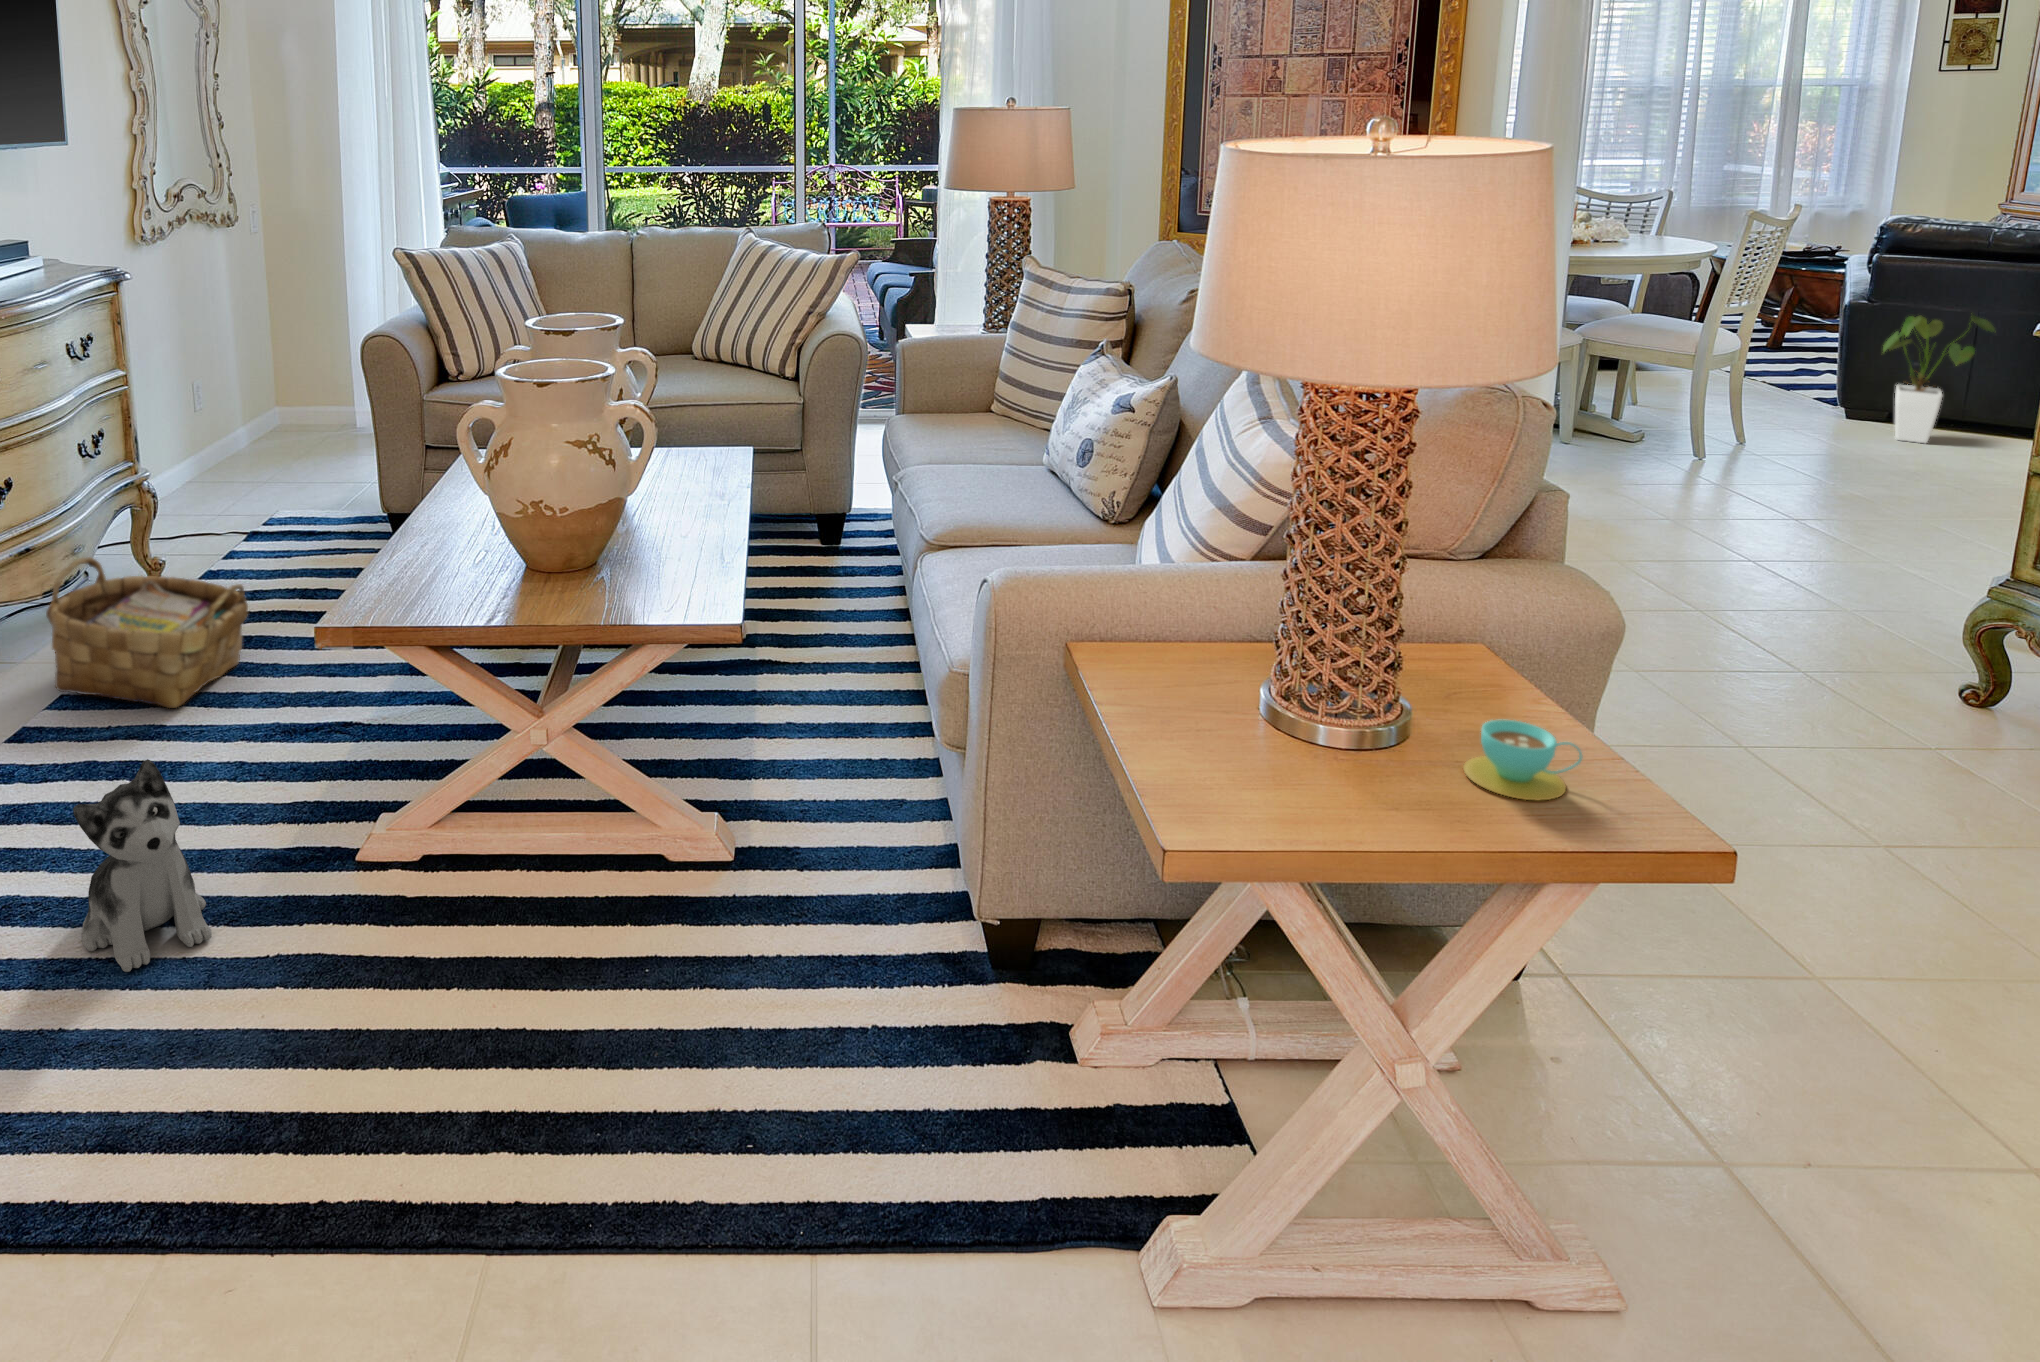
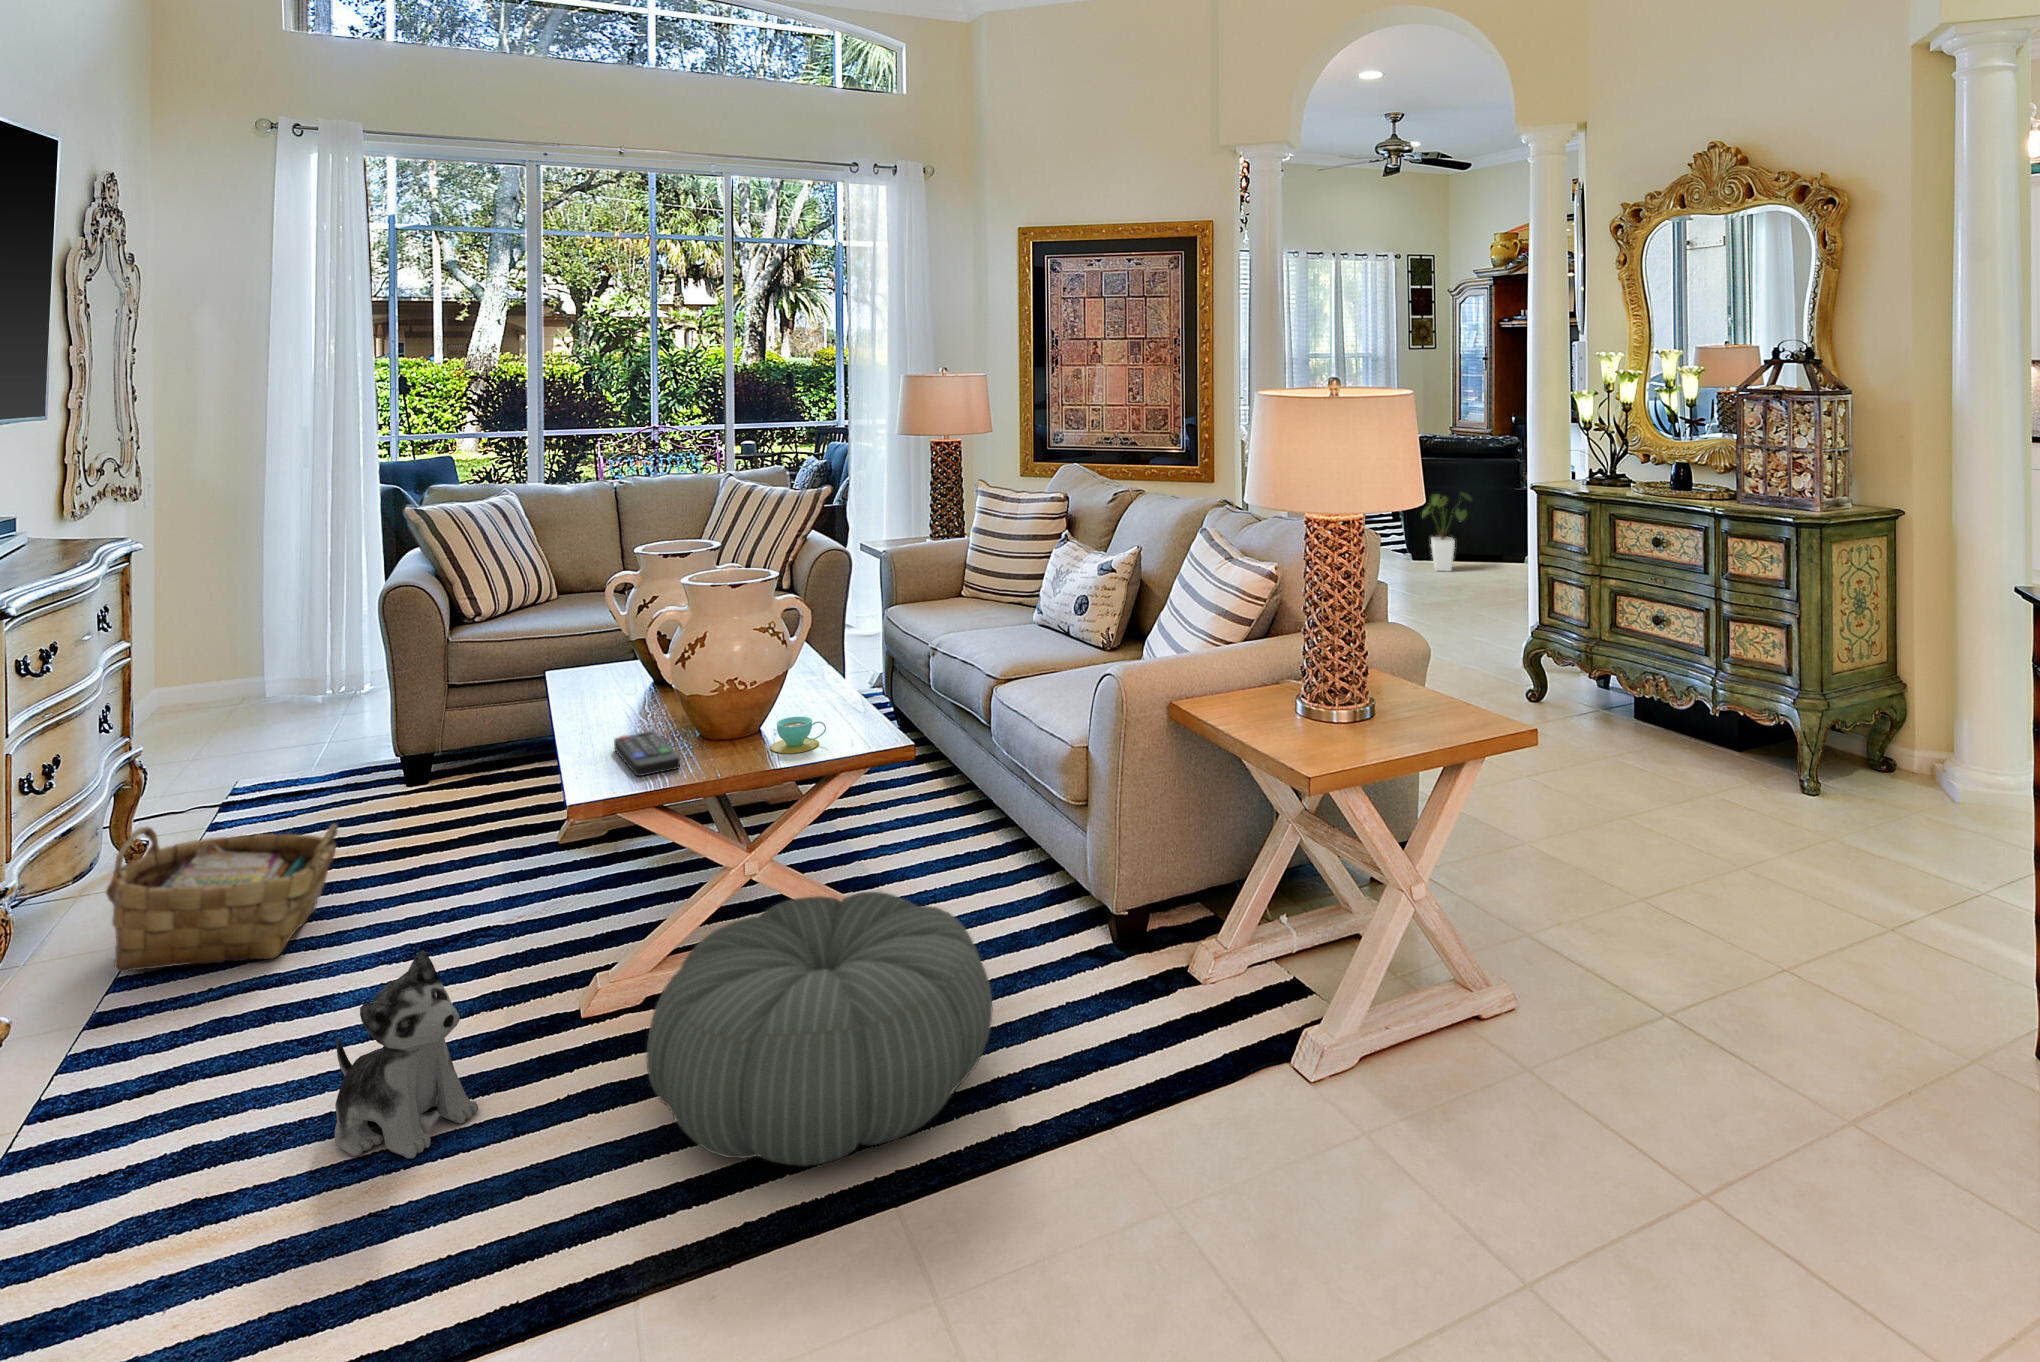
remote control: none [419,547,481,603] -> present [614,731,680,776]
teacup: present [1463,719,1582,801] -> present [770,717,826,753]
pouf: none [317,790,748,1144] -> present [647,892,992,1166]

